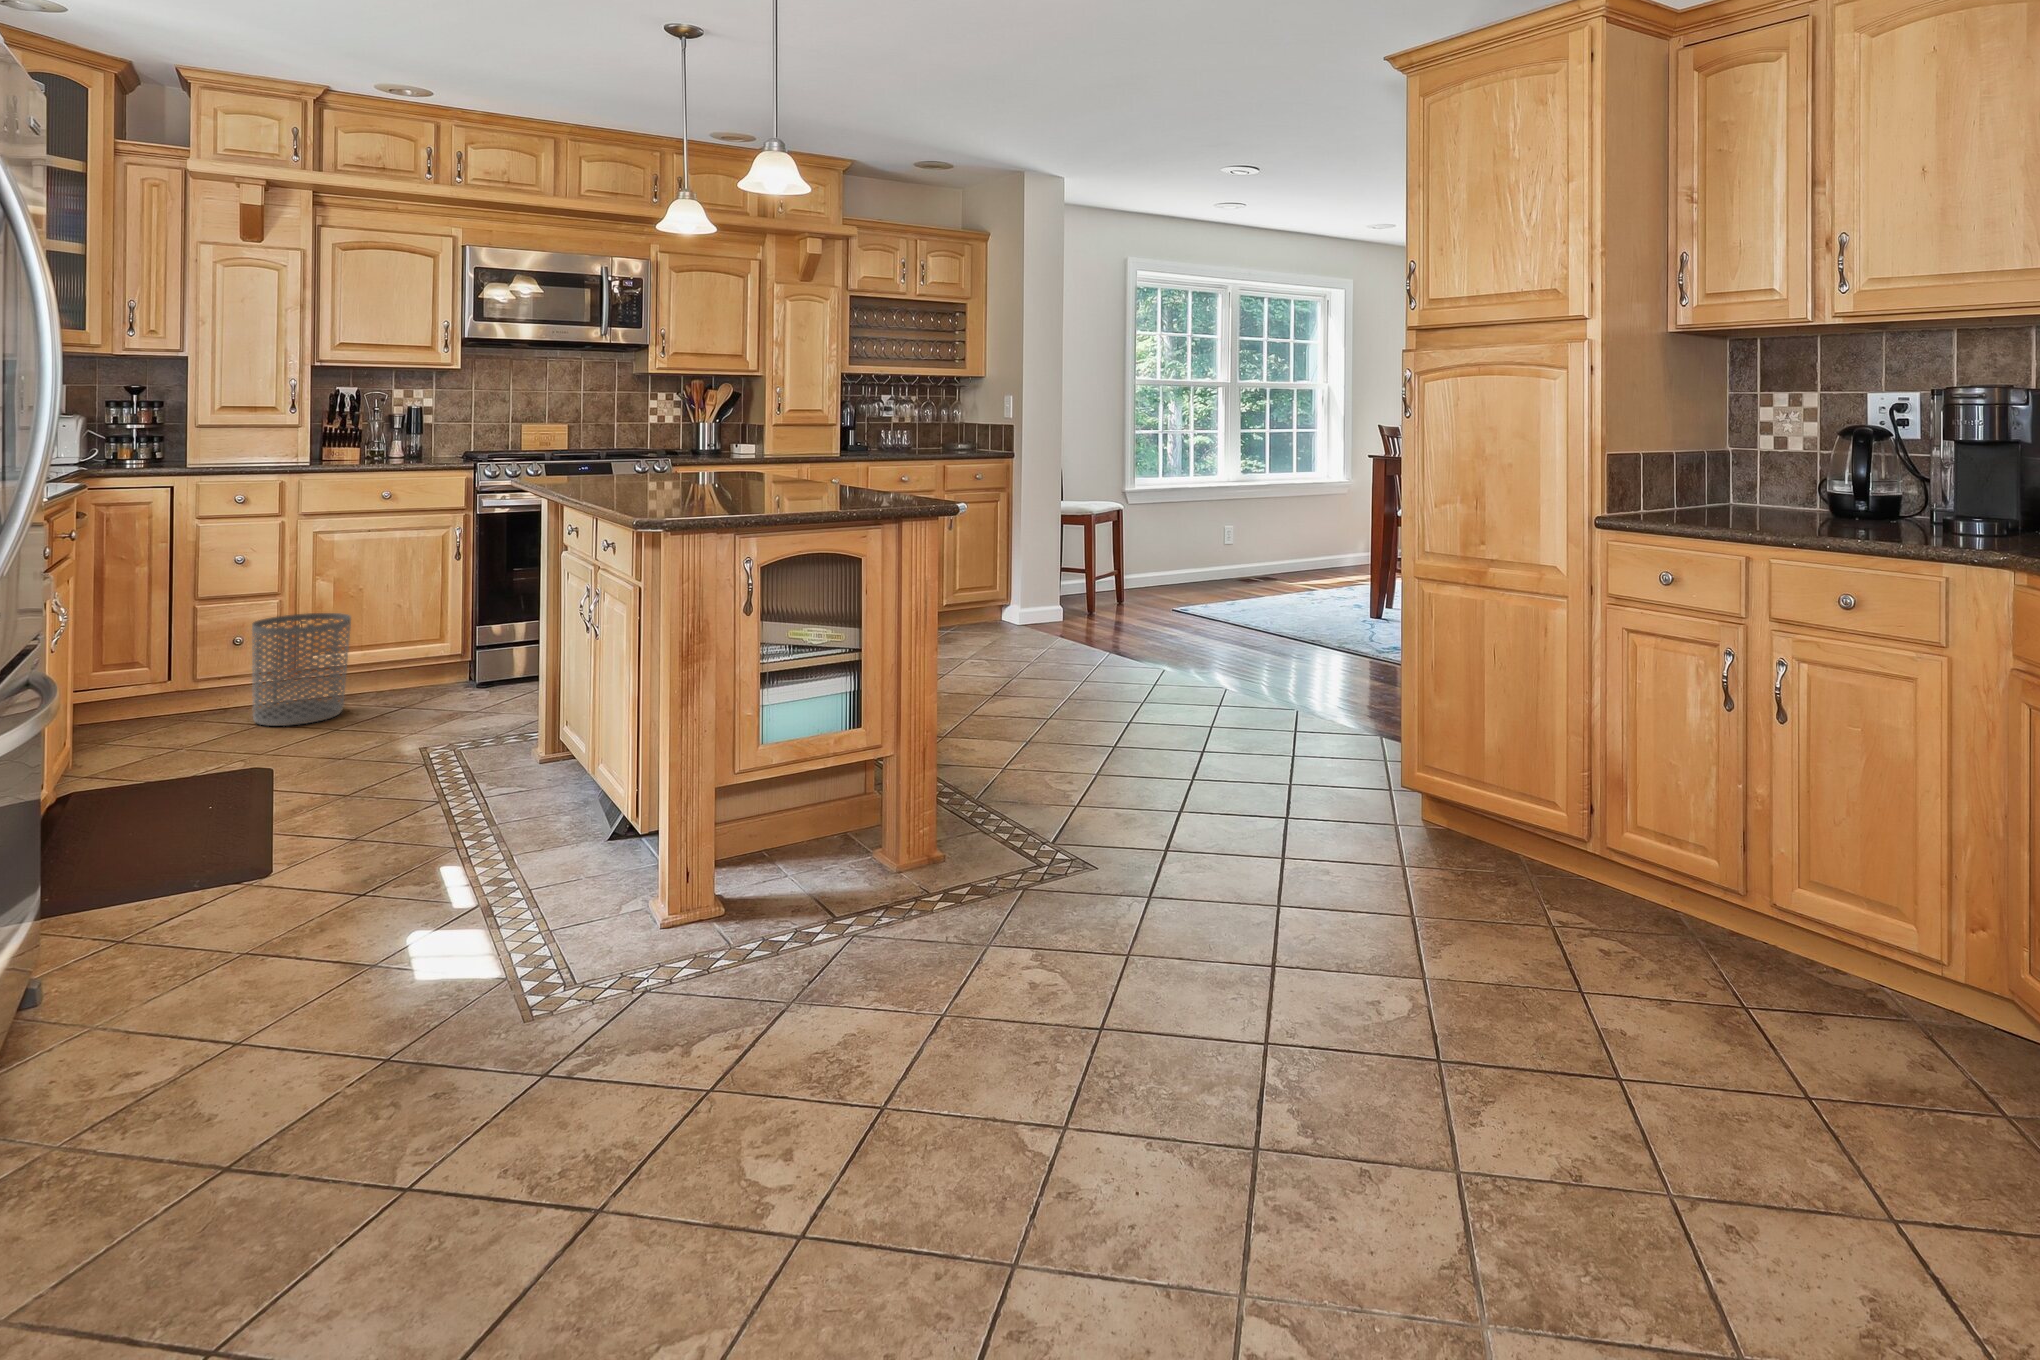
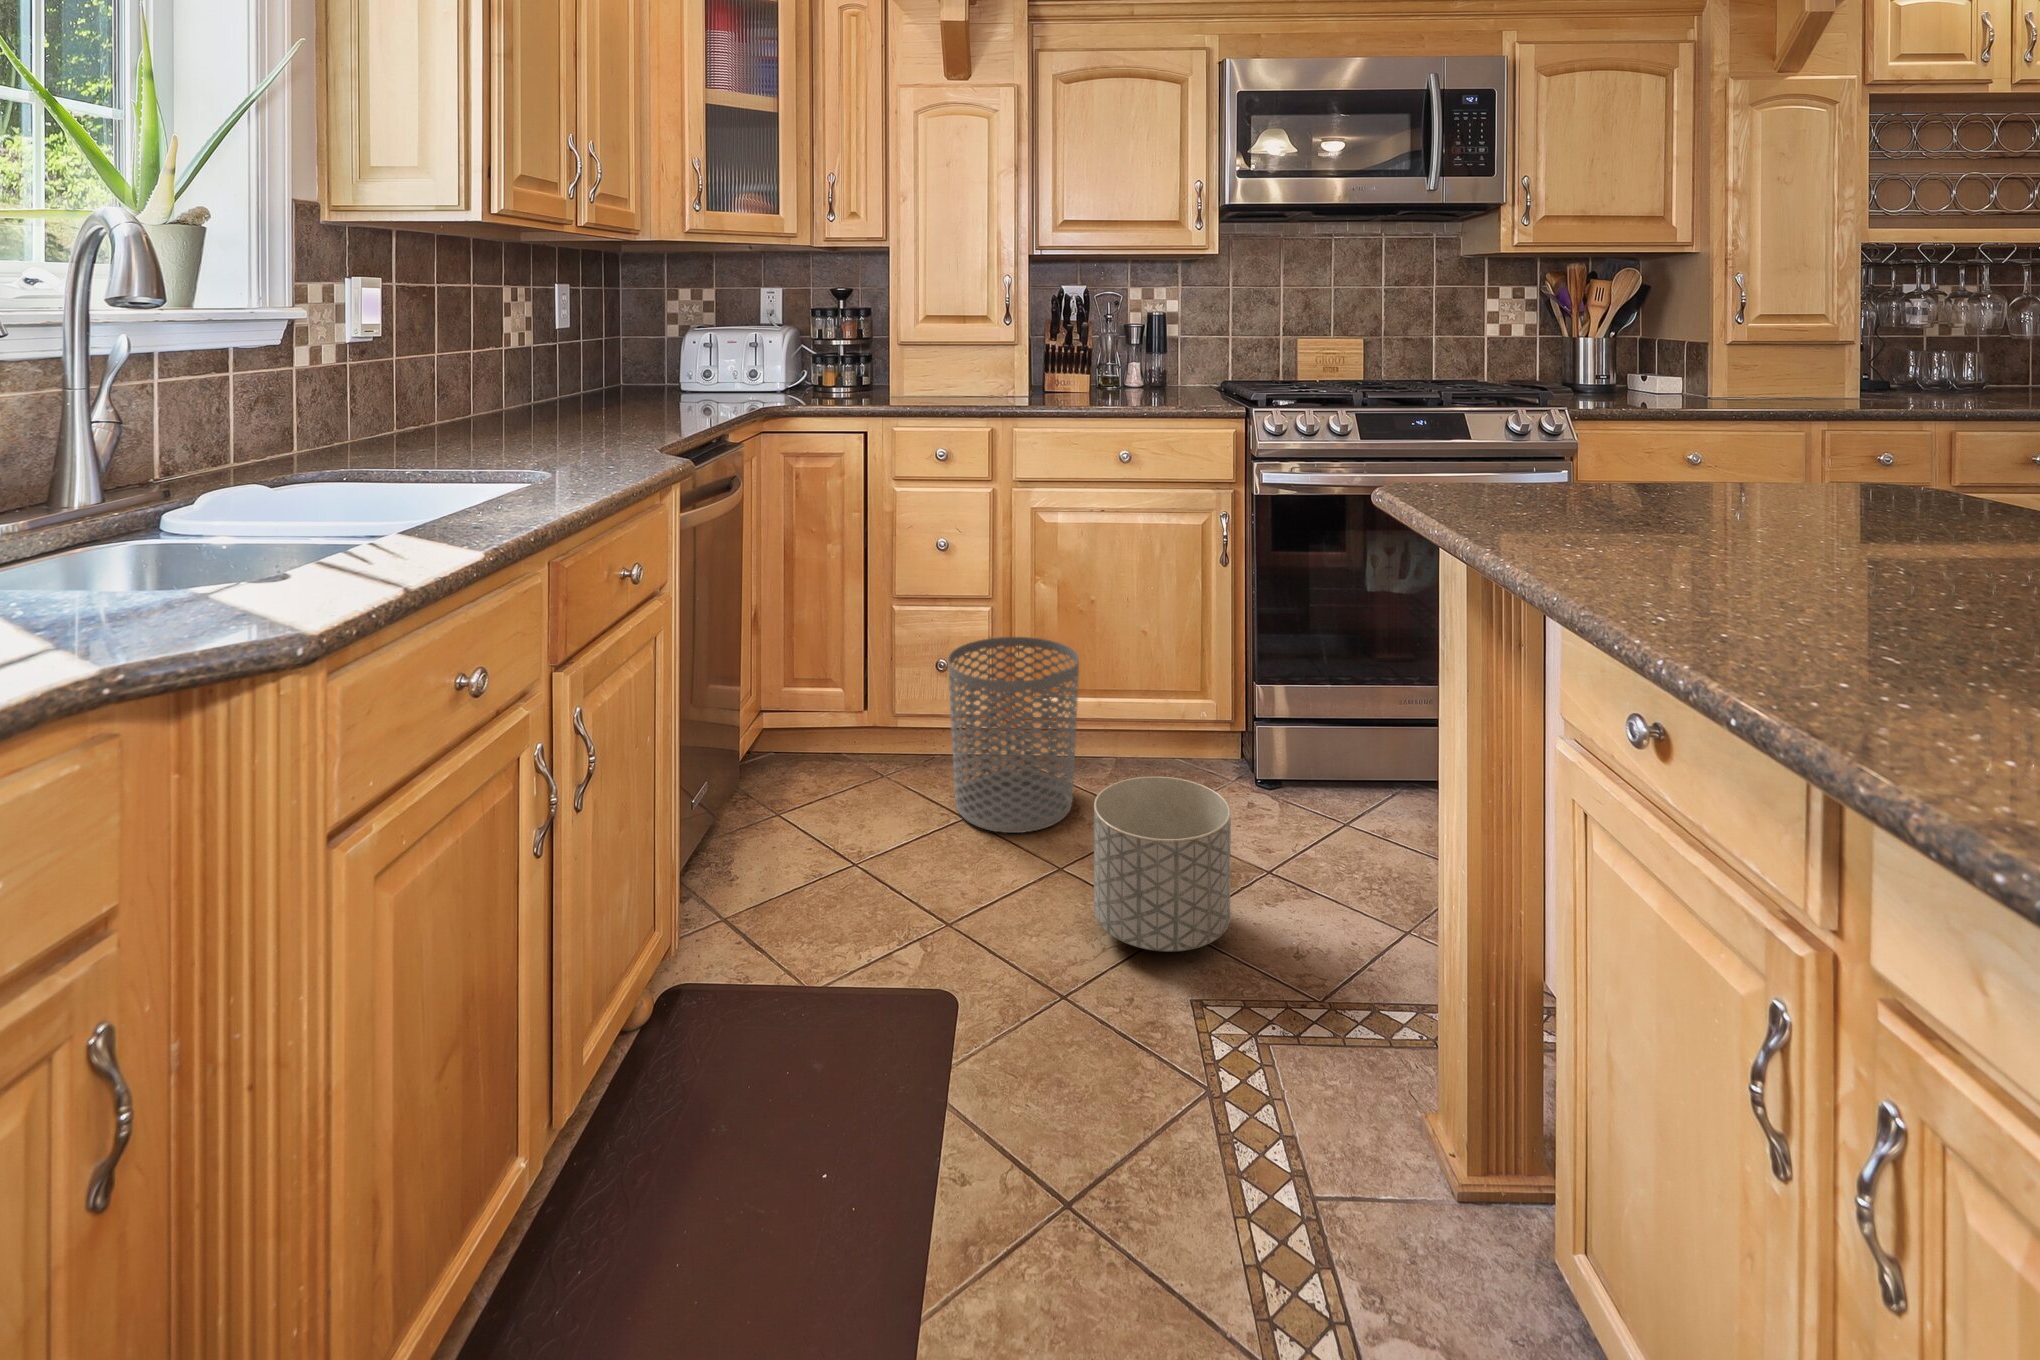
planter: none [364,658,451,740] -> present [1094,776,1231,952]

